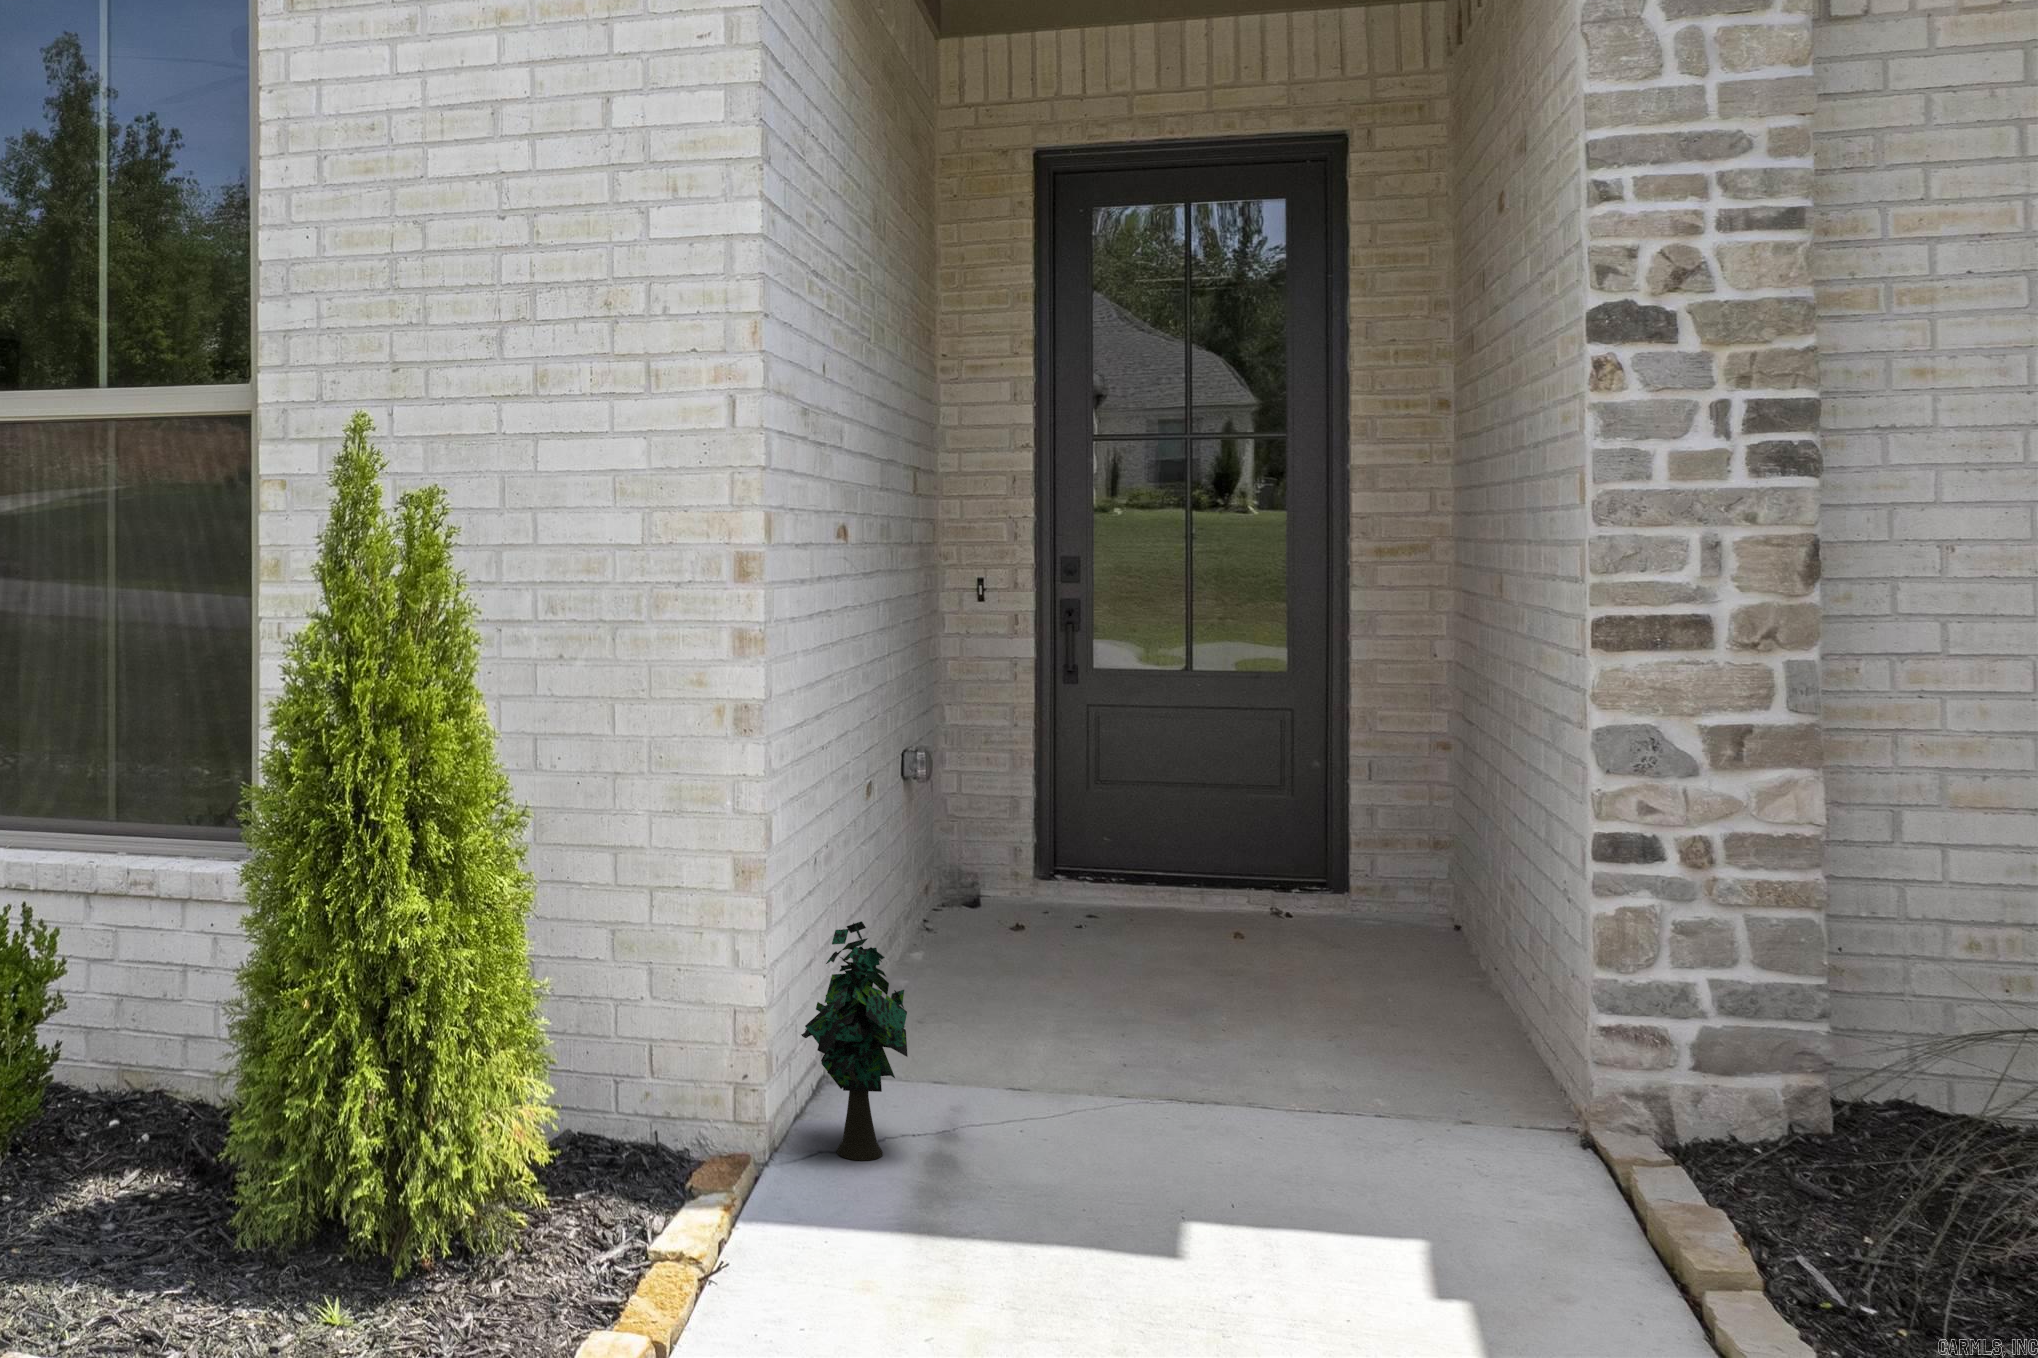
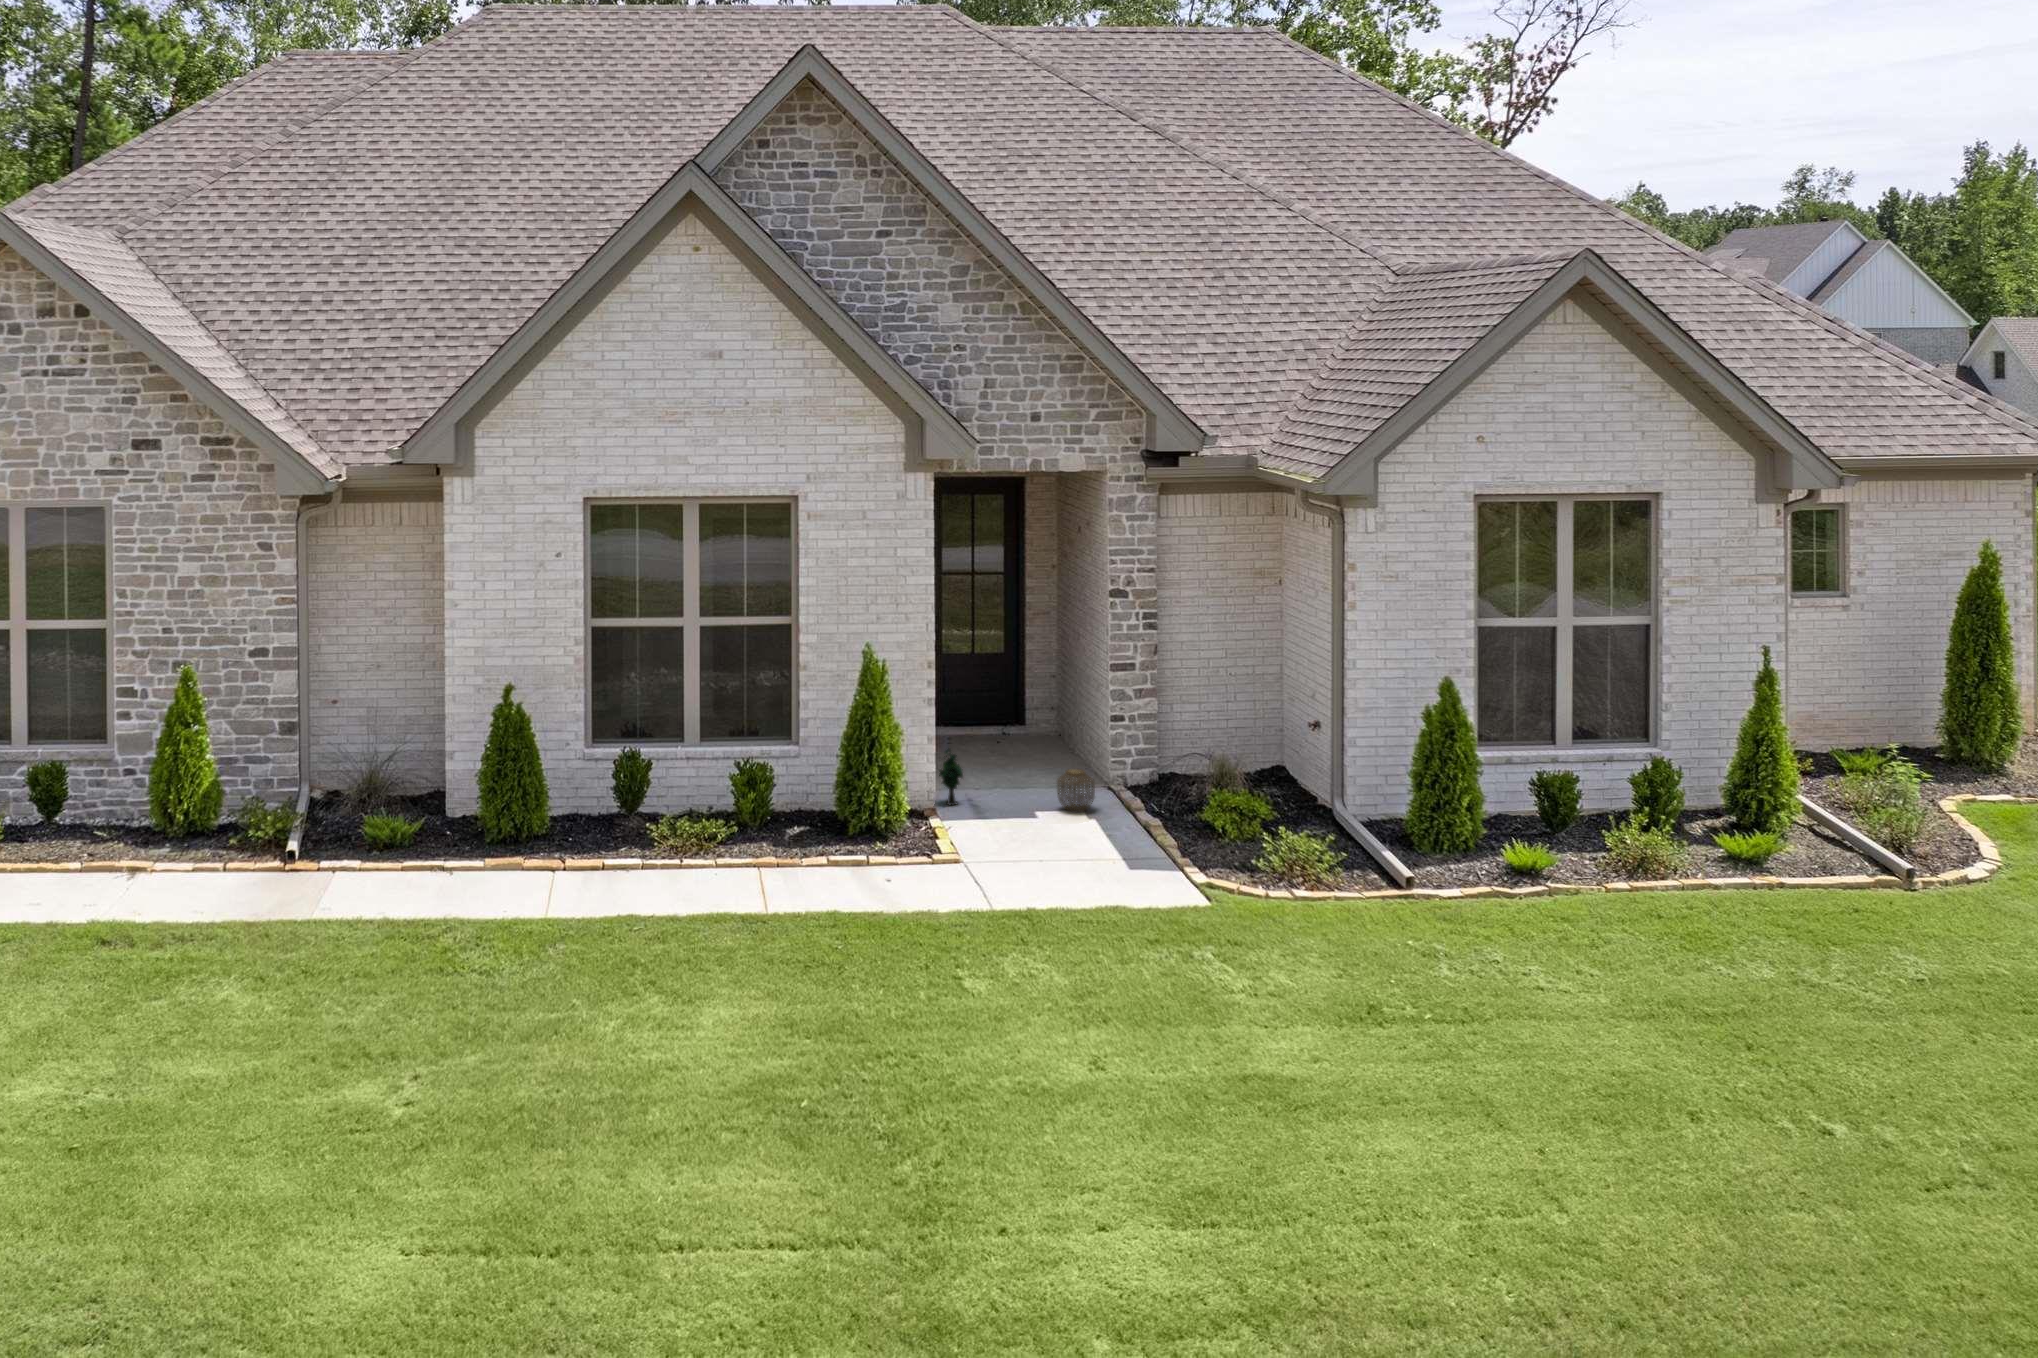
woven basket: none [1307,1061,1498,1276] -> present [1057,769,1094,812]

